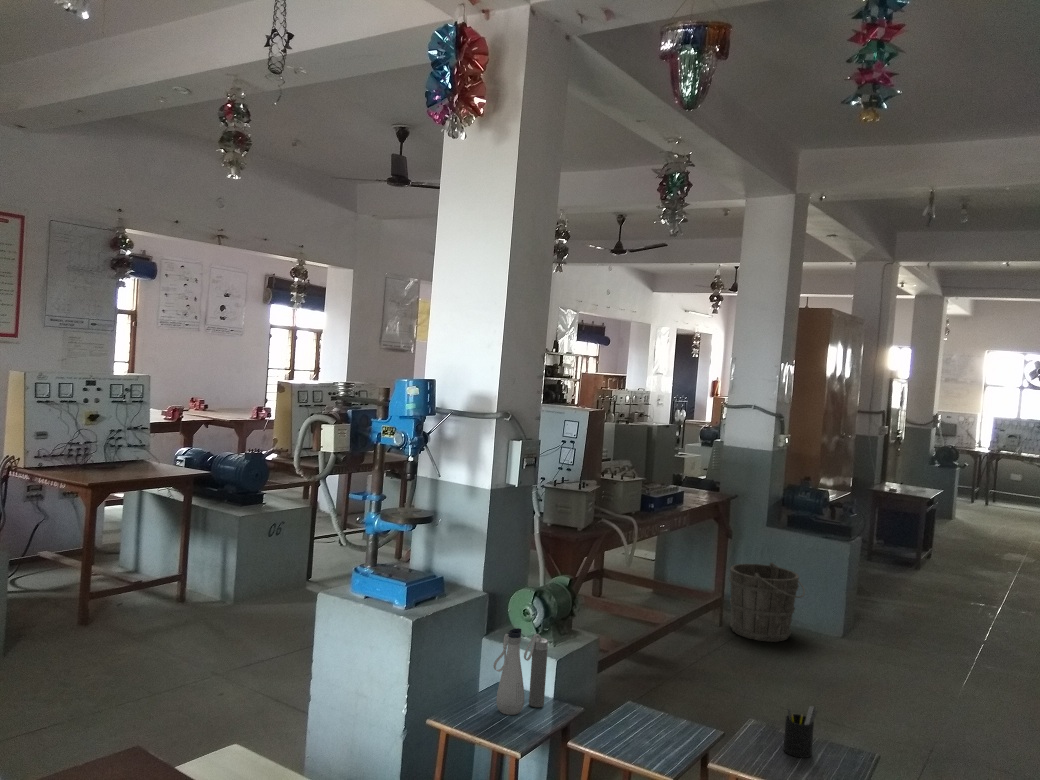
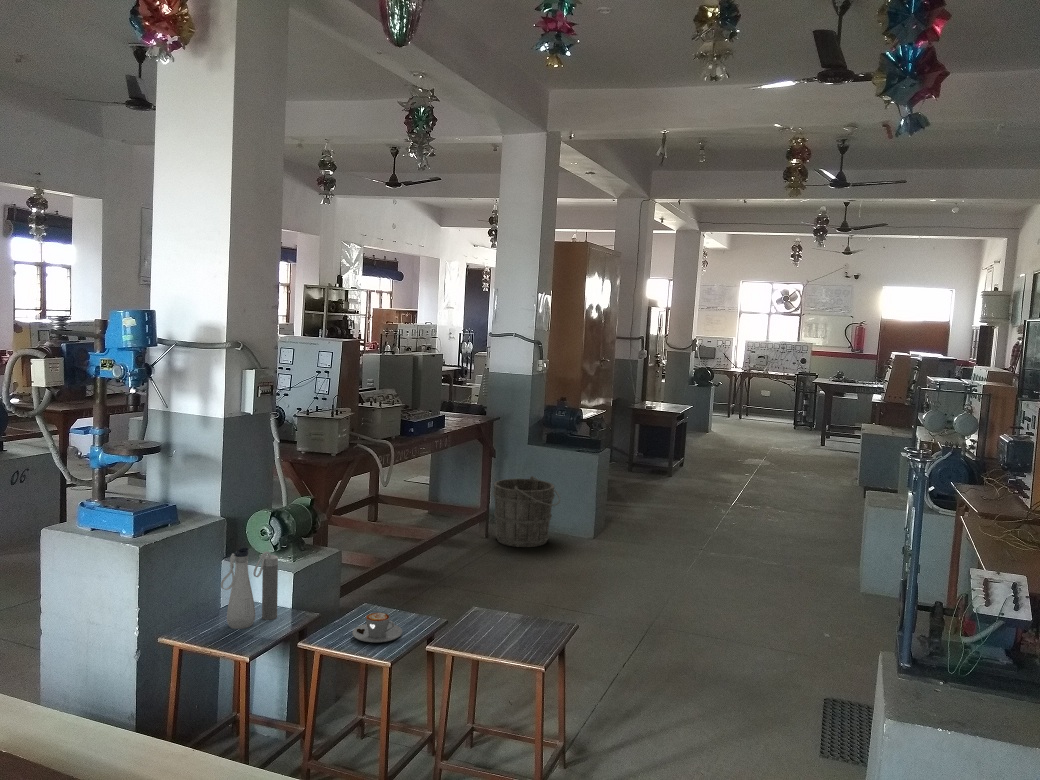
pen holder: present [784,706,818,758] -> none [494,591,522,637]
coffee cup: none [629,713,683,748] -> present [352,613,402,642]

